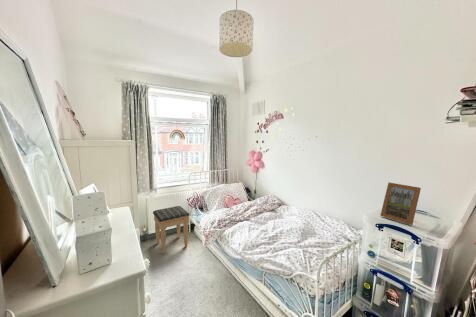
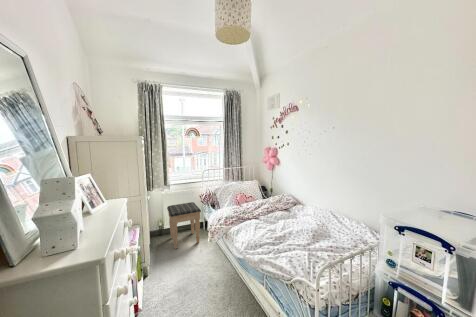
picture frame: present [381,183,421,225] -> none [403,176,458,230]

